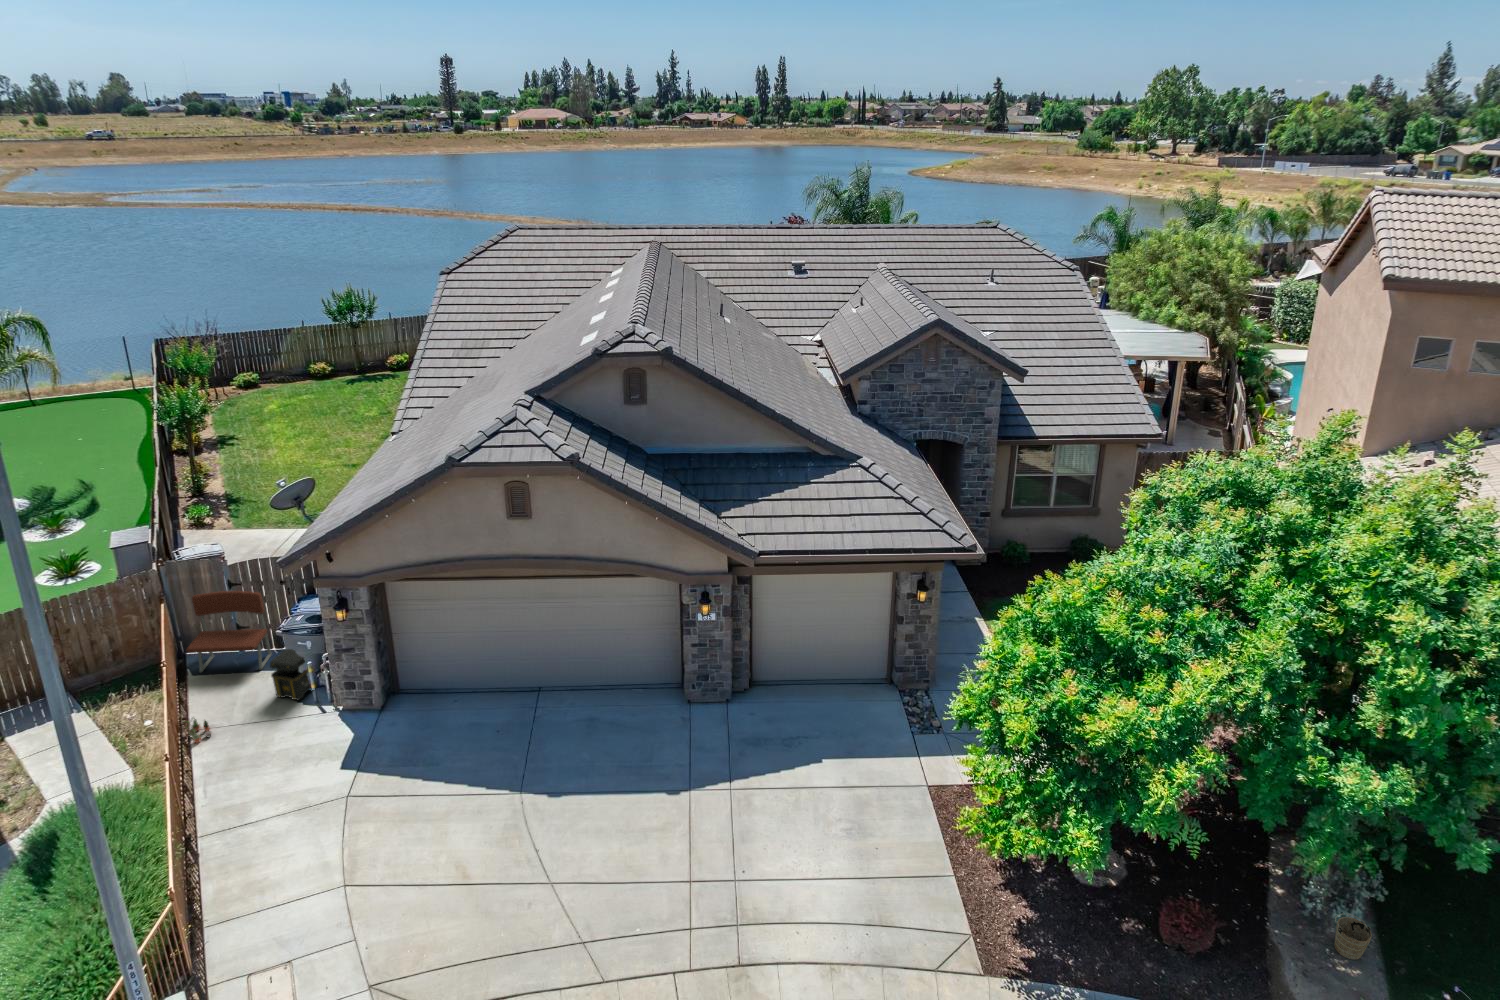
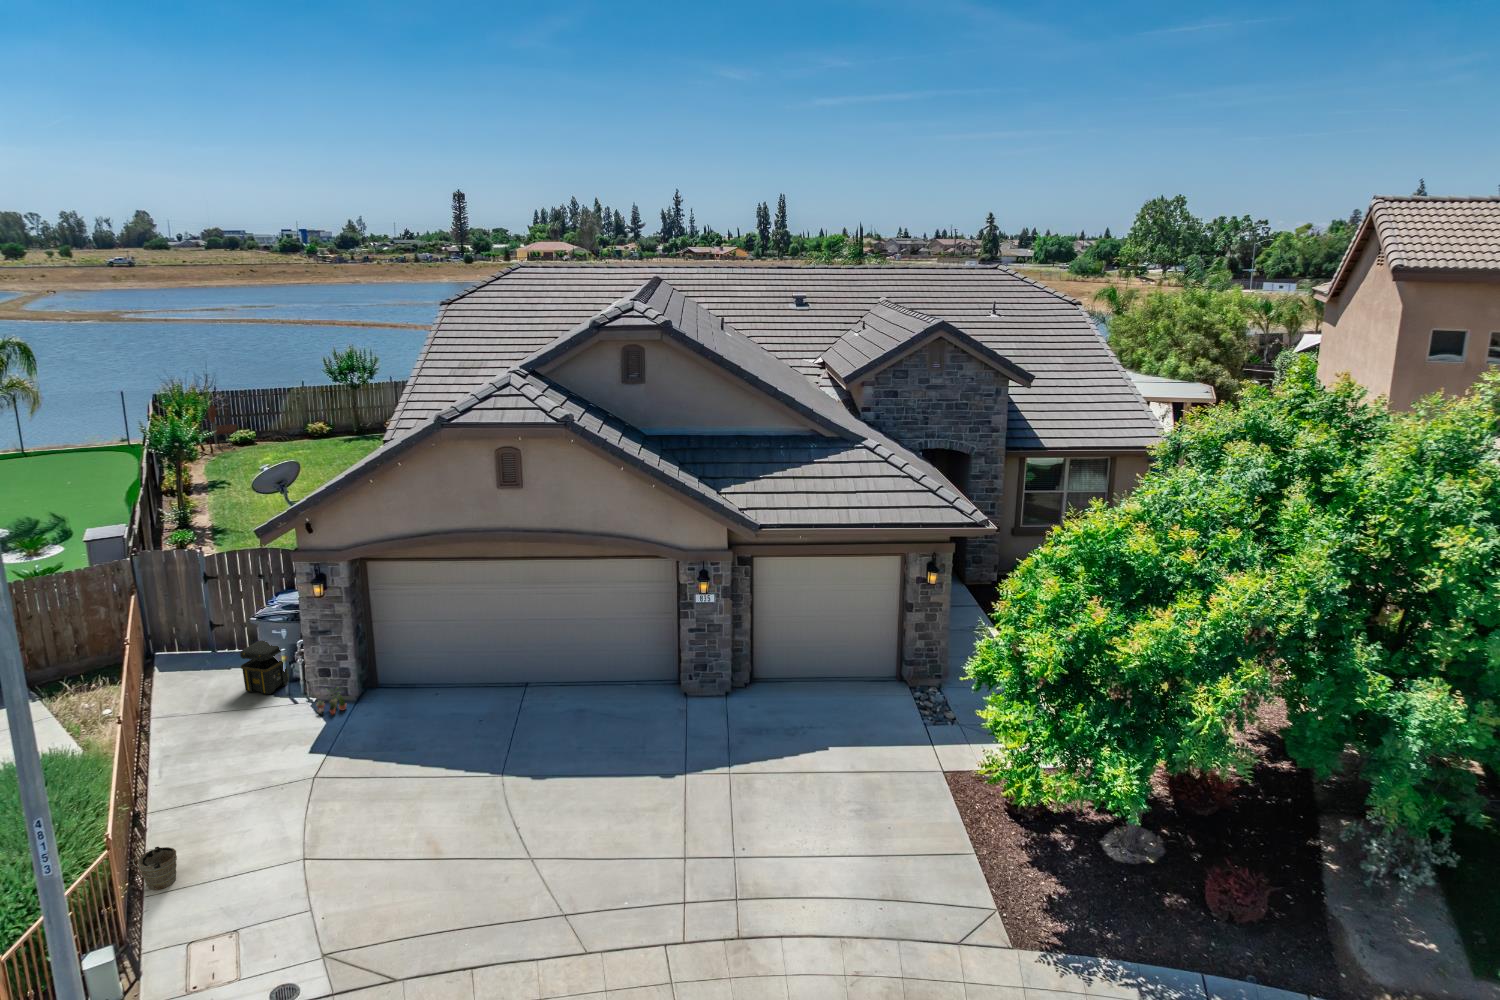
bench: present [187,591,272,672] -> present [208,405,237,449]
potted plant: present [188,718,211,743] -> present [316,688,346,715]
bucket: present [1335,914,1372,960] -> present [133,847,177,890]

